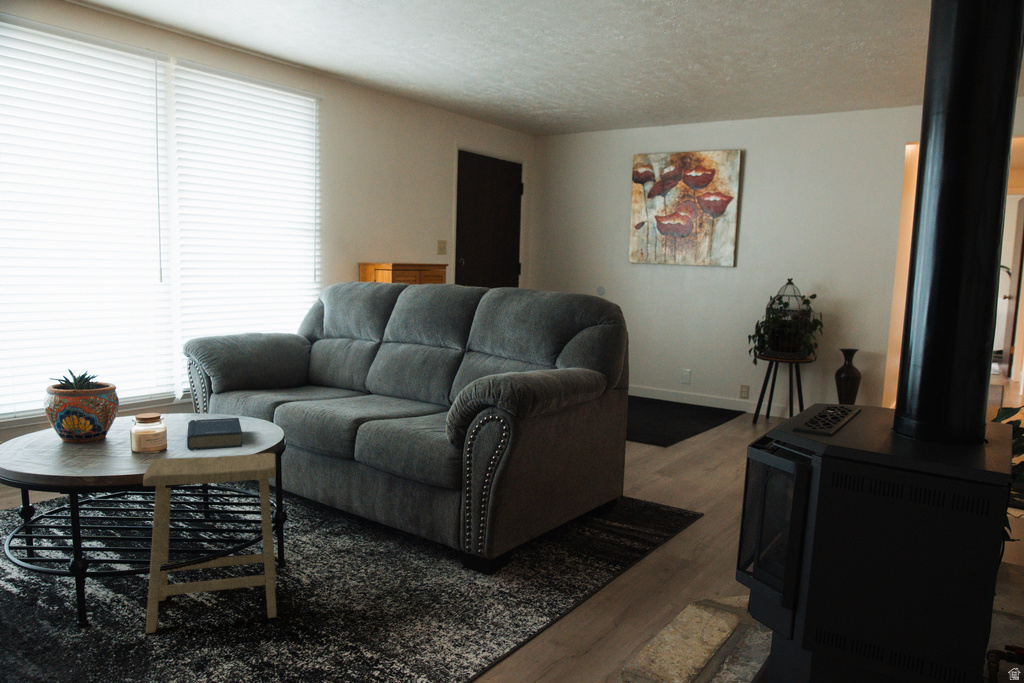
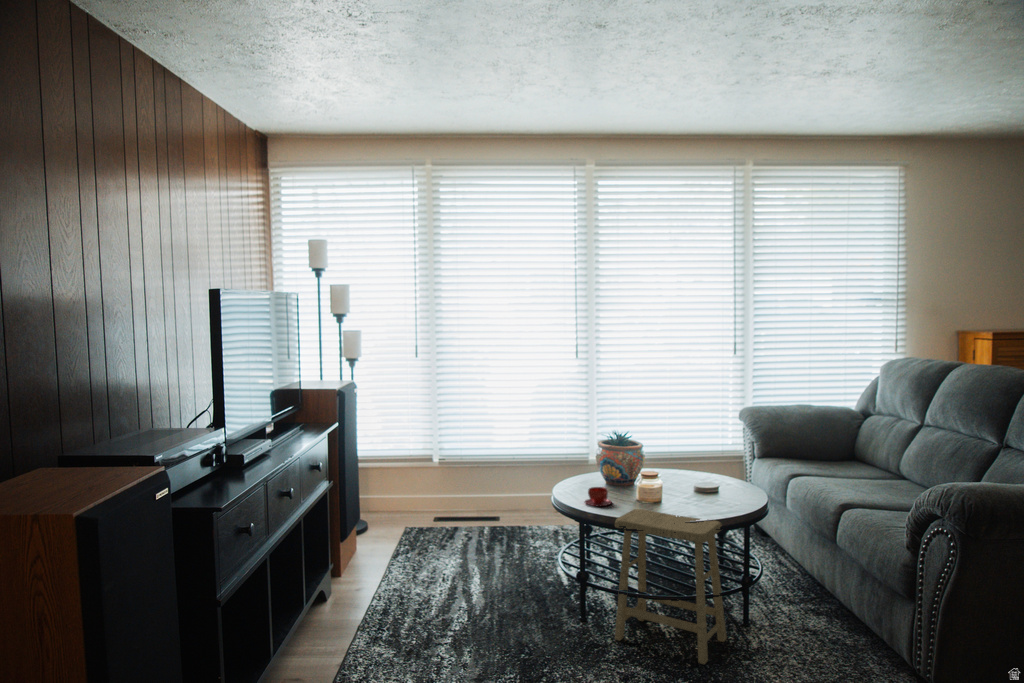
book: present [187,418,242,451] -> none [663,482,719,512]
teacup: none [67,441,112,468] -> present [585,487,612,506]

